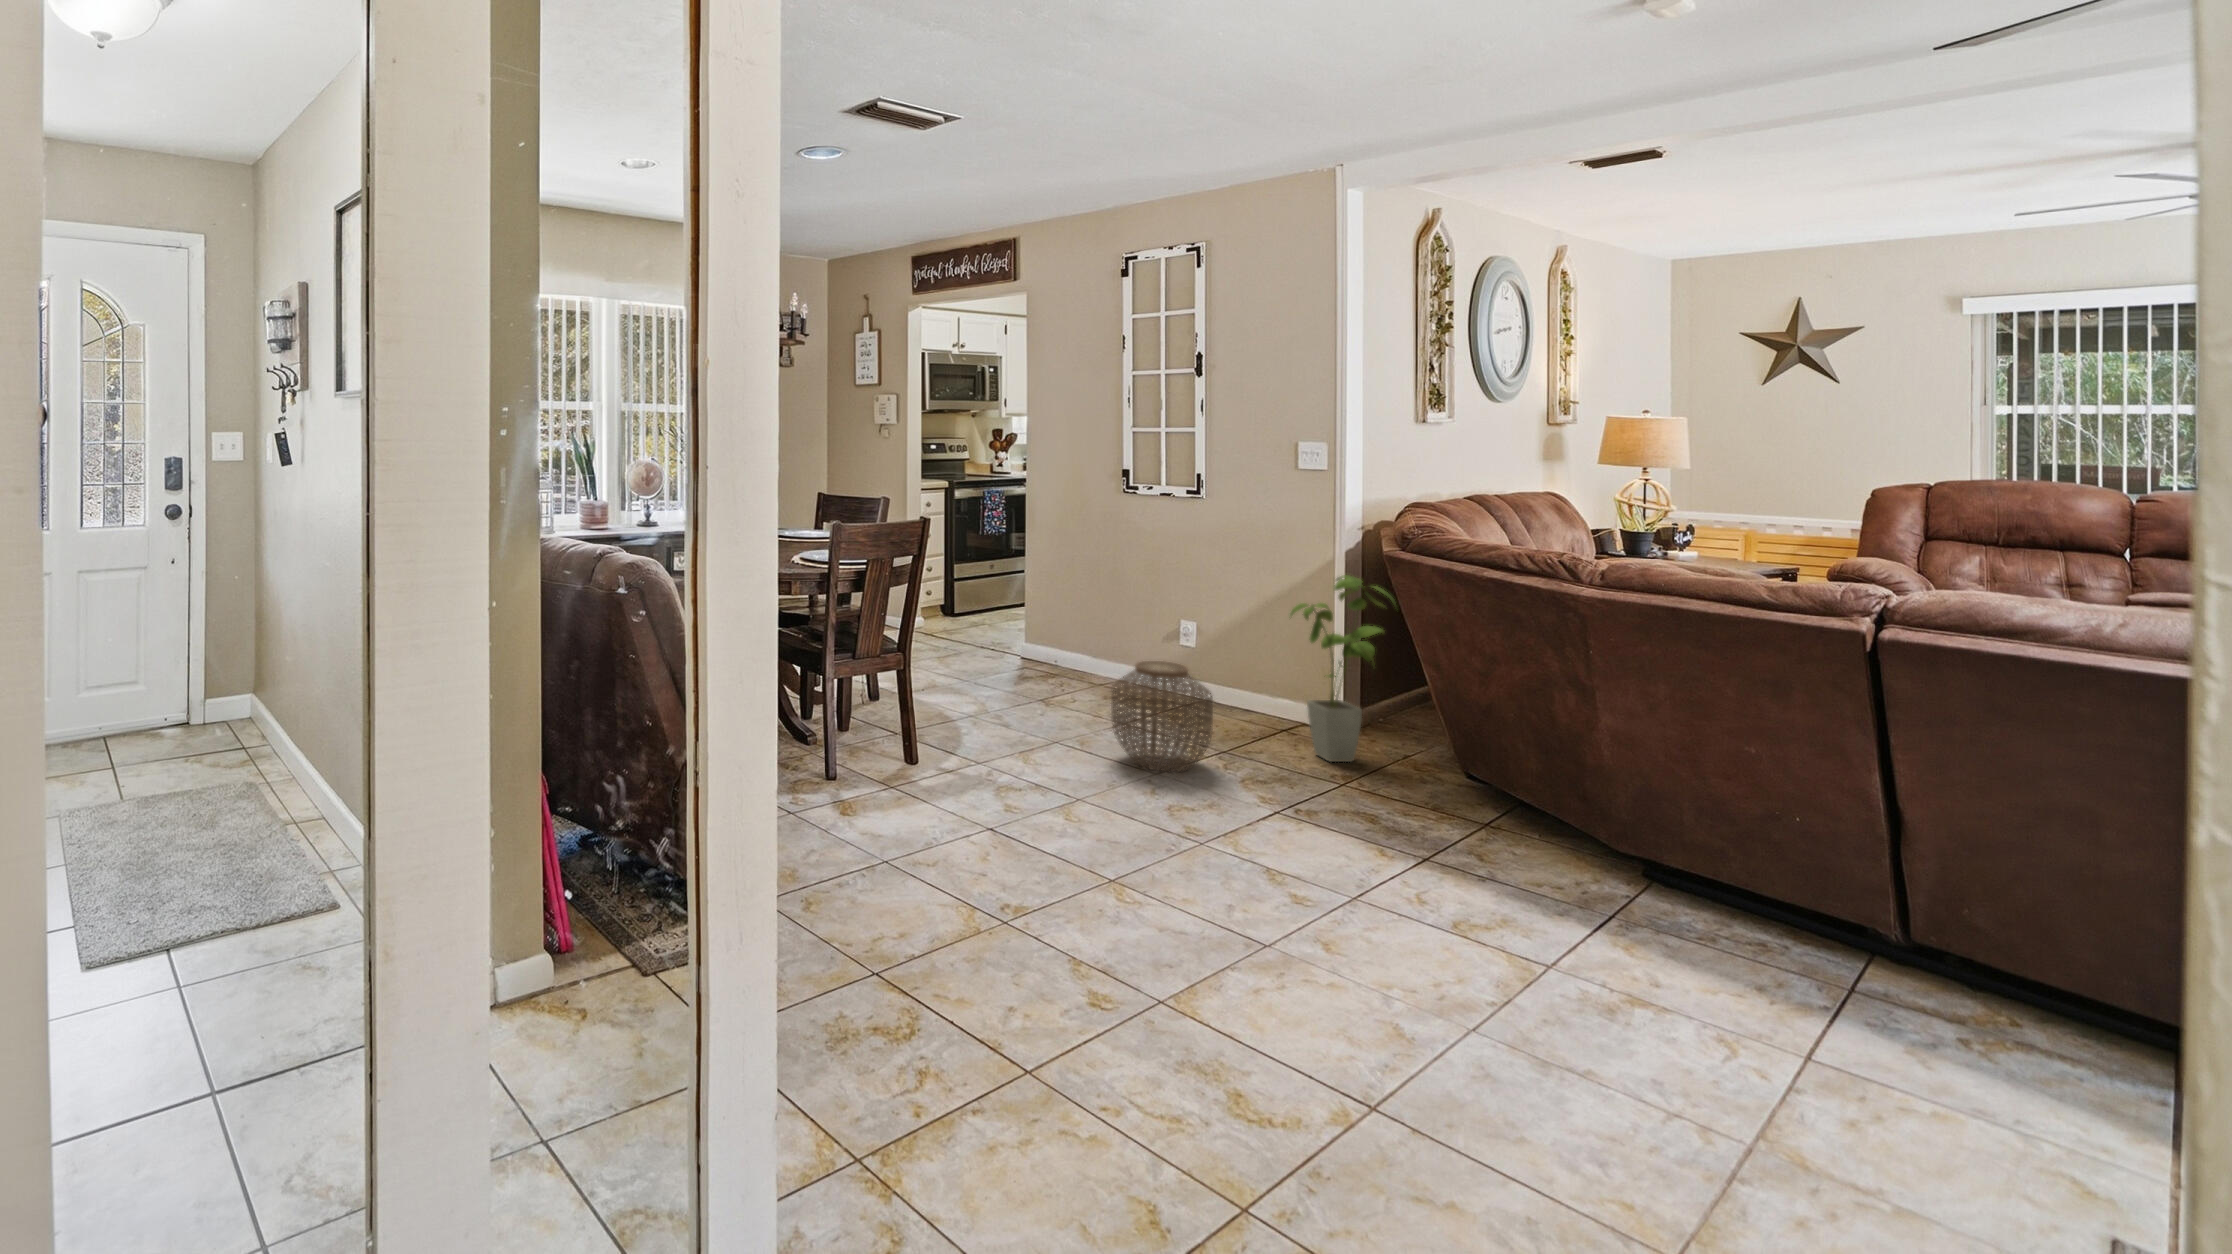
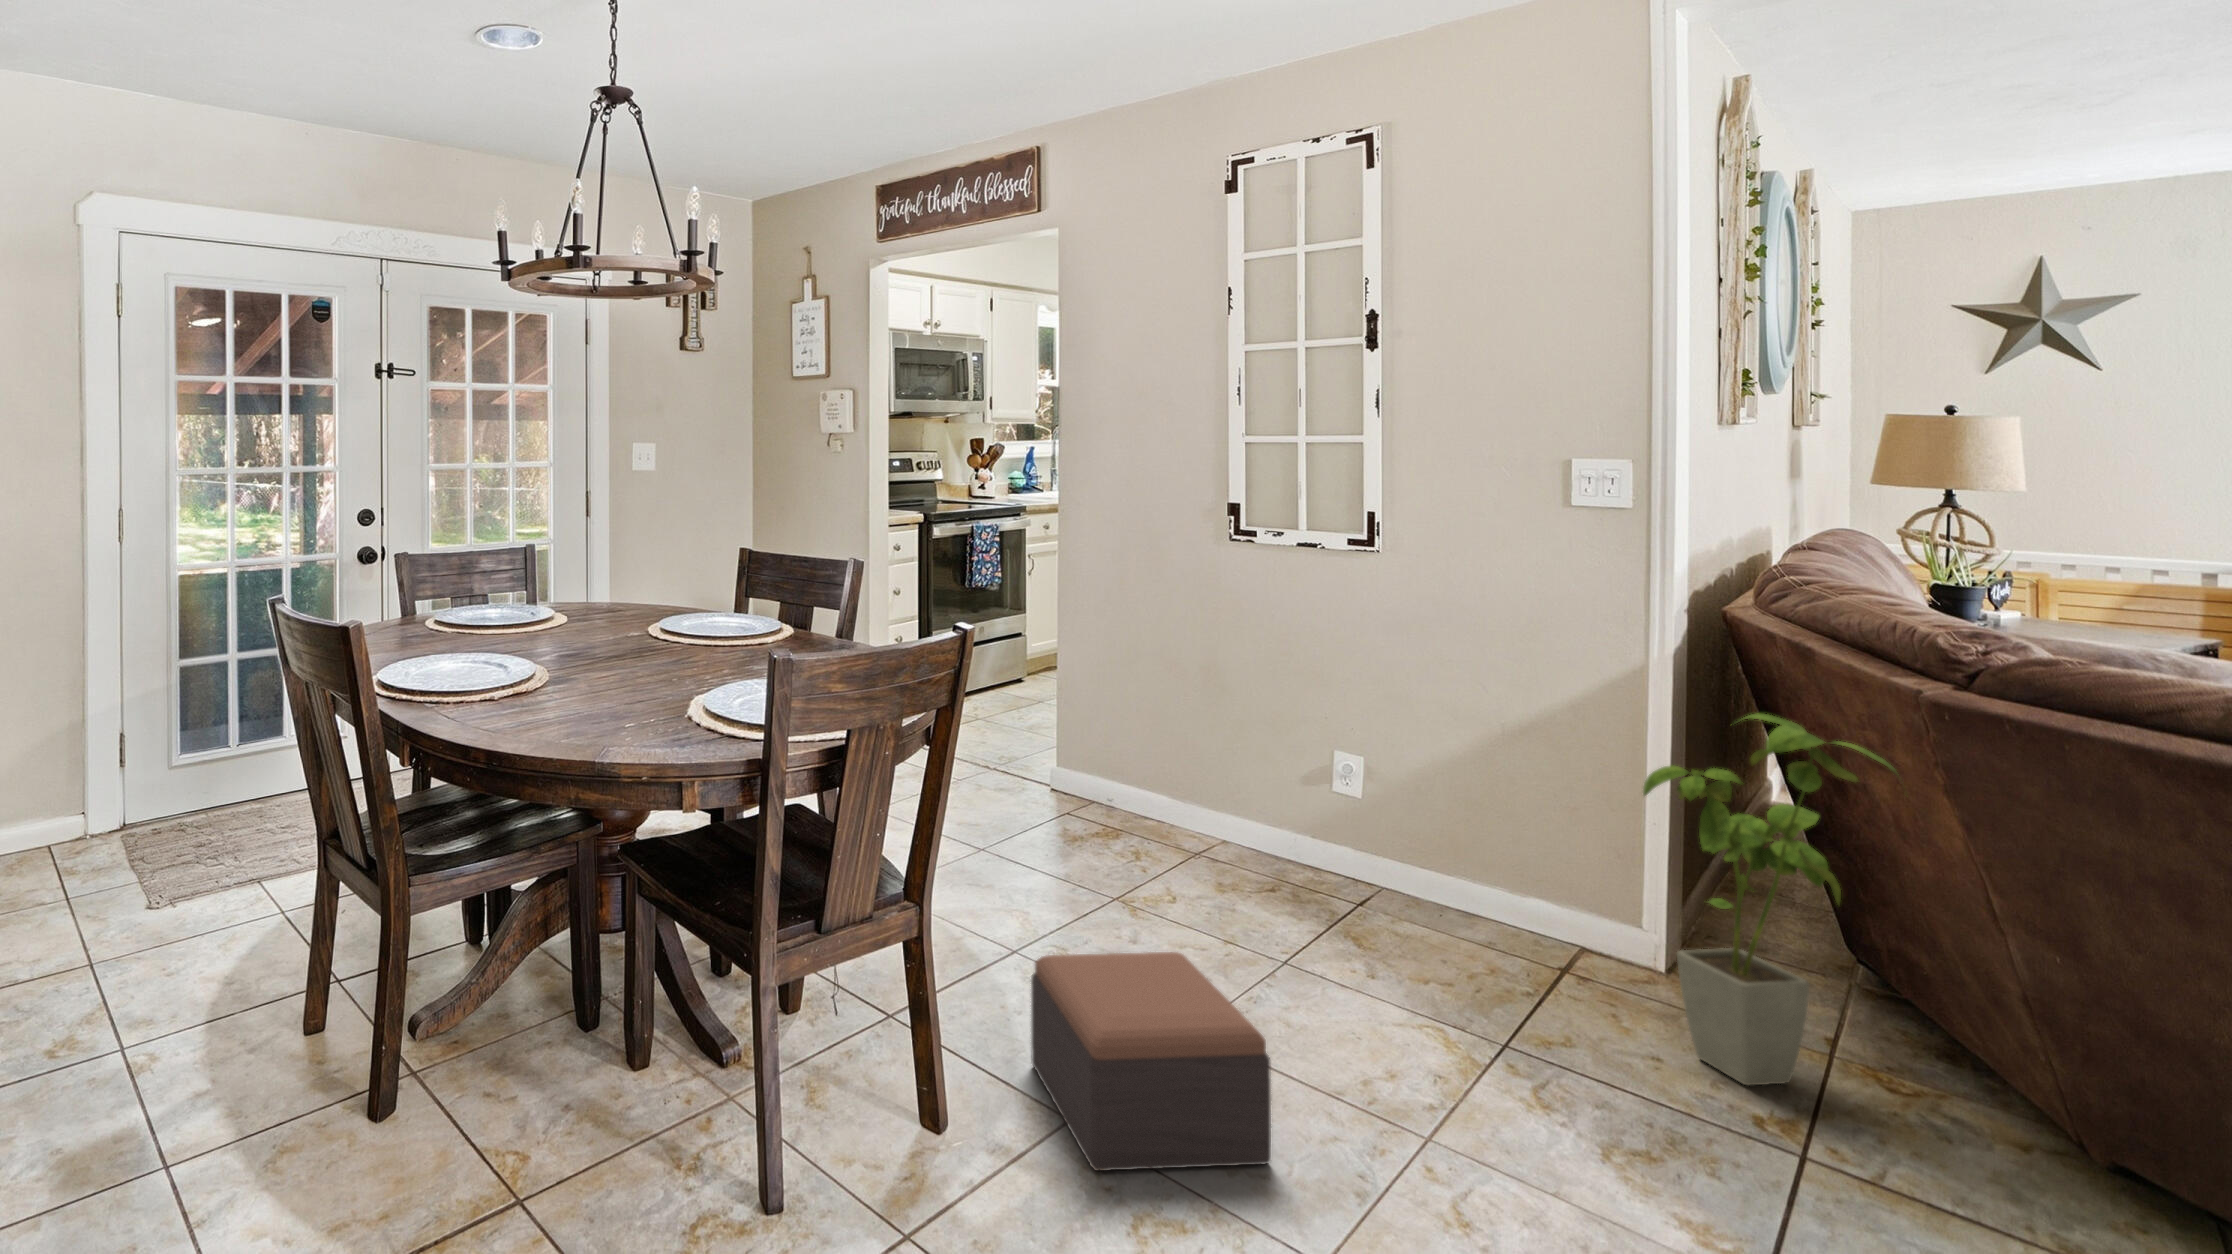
woven basket: present [1112,661,1213,772] -> none [1324,889,1553,1141]
footstool: none [965,693,1069,775] -> present [1031,952,1271,1171]

